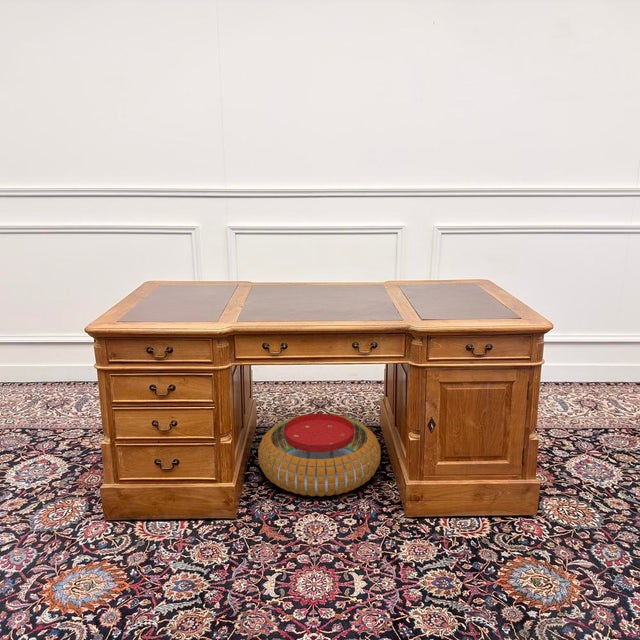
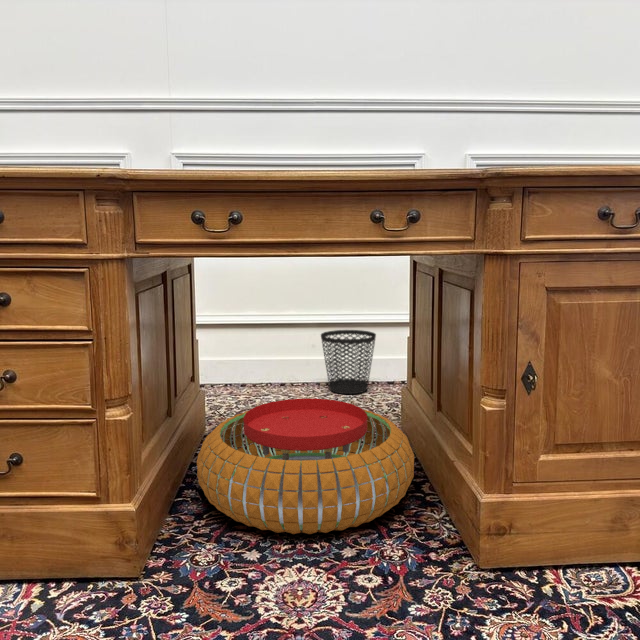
wastebasket: none [330,346,368,392] -> present [321,330,376,394]

